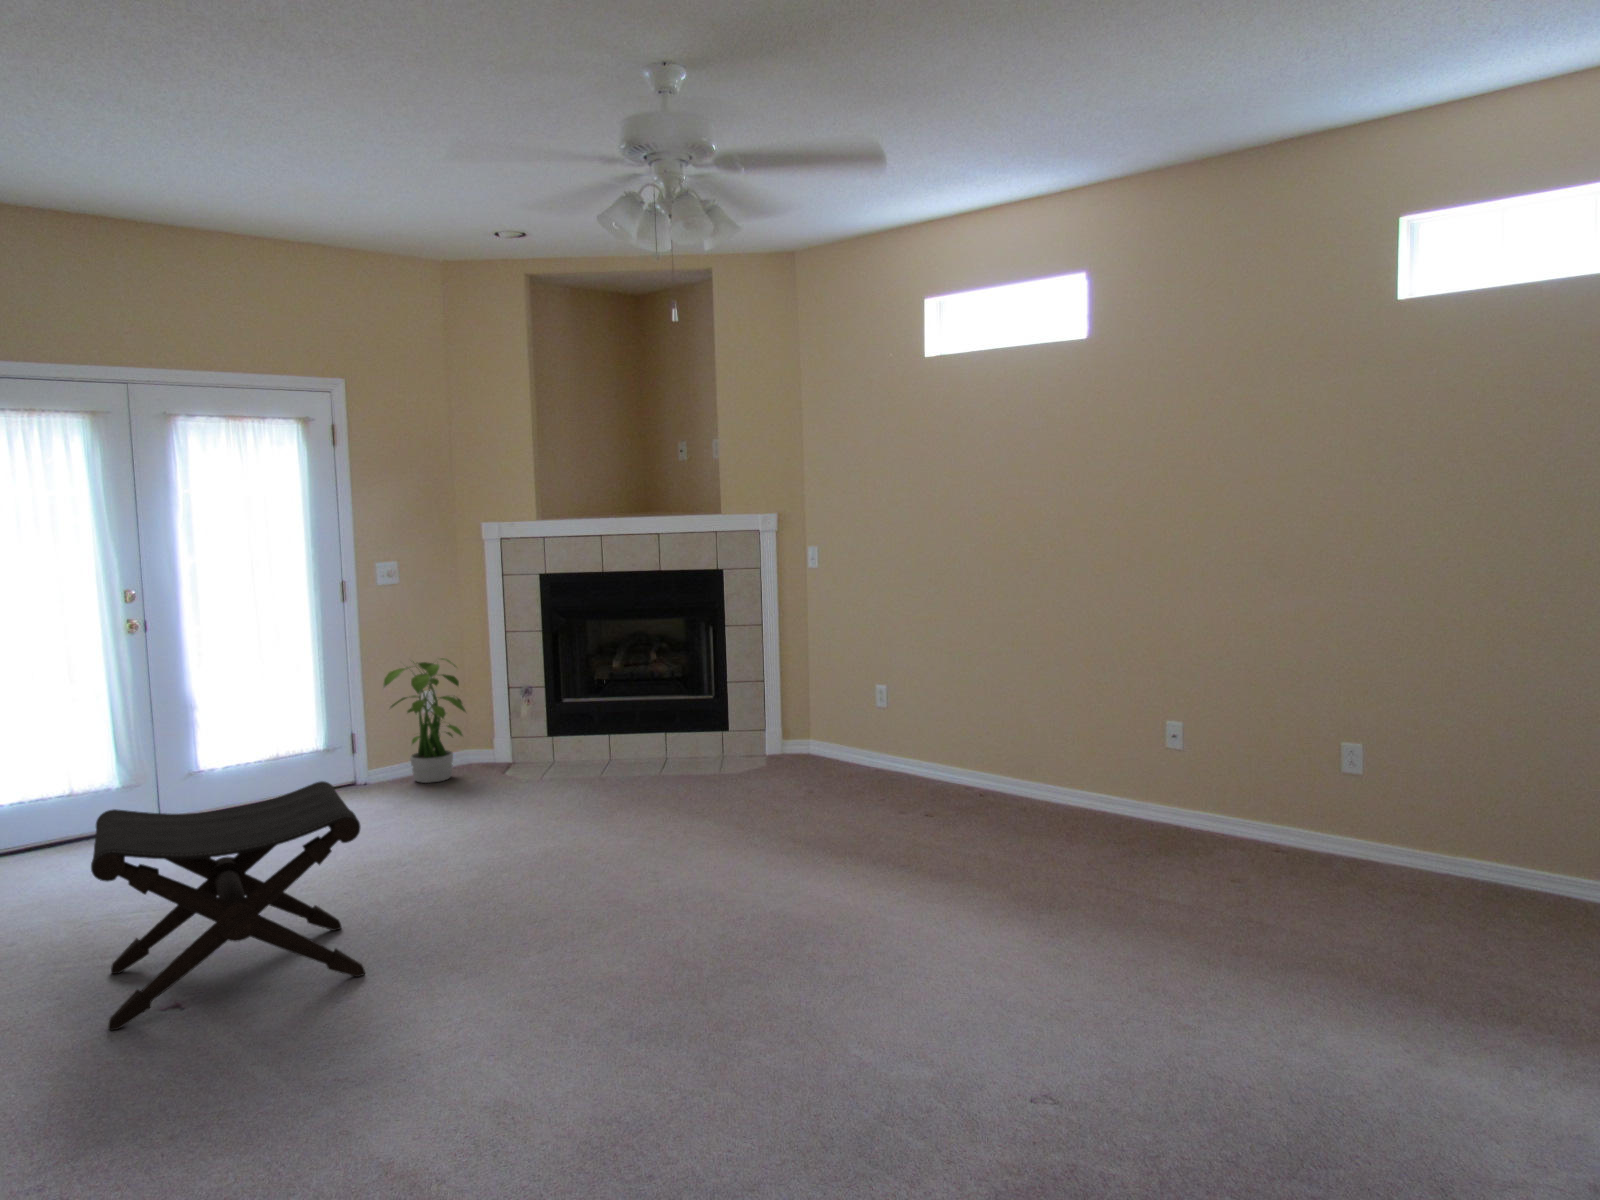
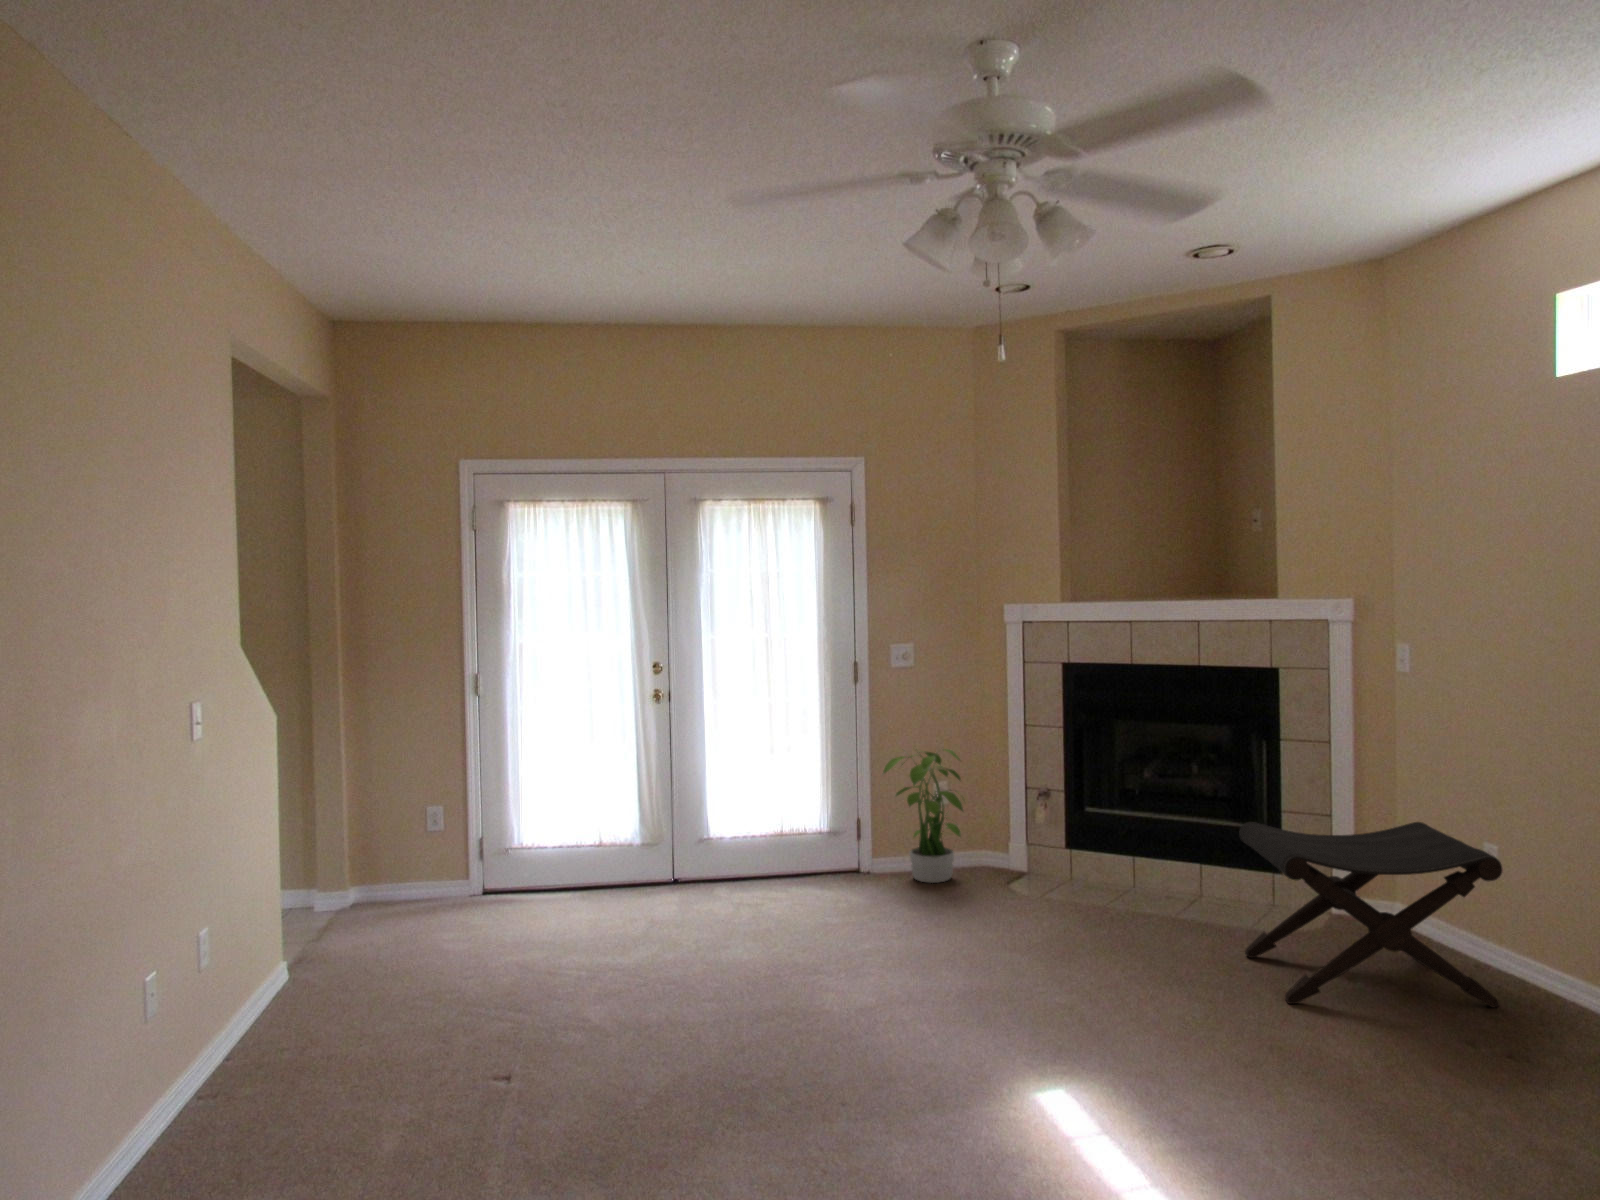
footstool: present [91,781,365,1030] -> present [1239,822,1502,1007]

